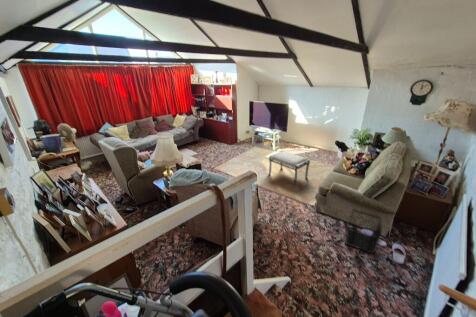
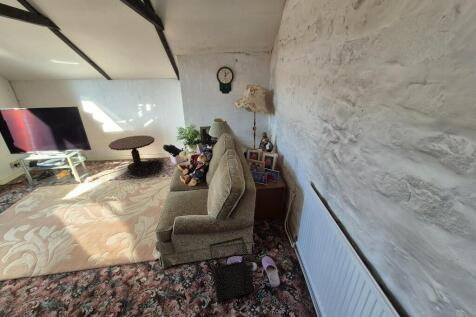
side table: none [298,129,331,155] -> present [109,135,155,171]
ottoman: present [269,151,310,185] -> none [58,184,140,233]

